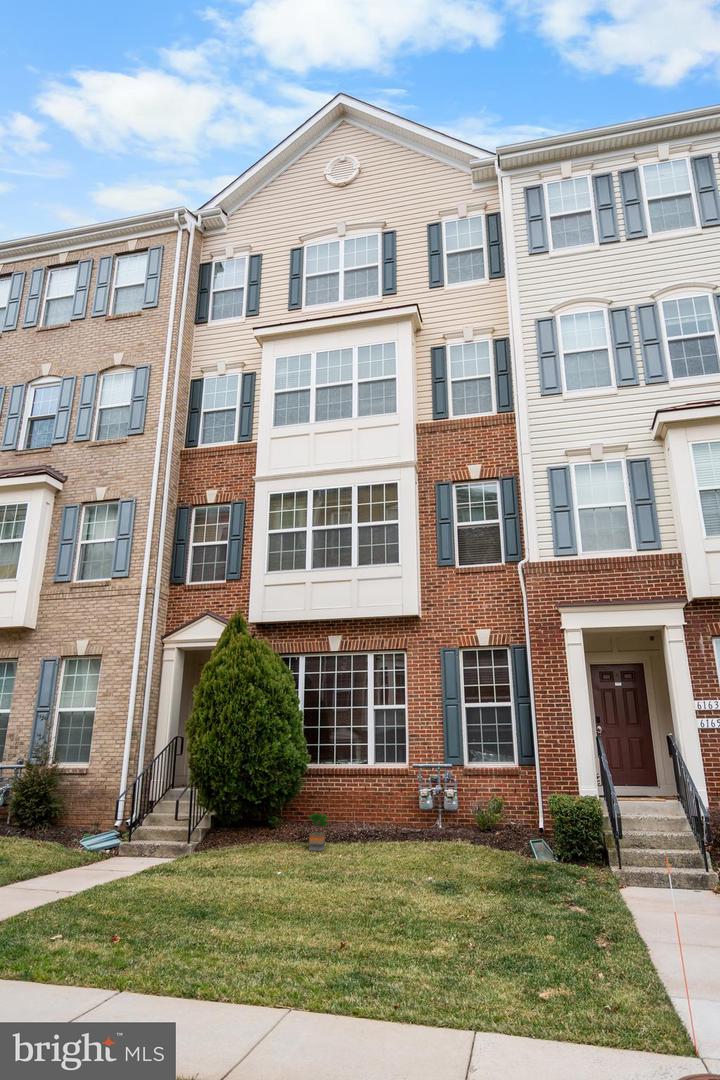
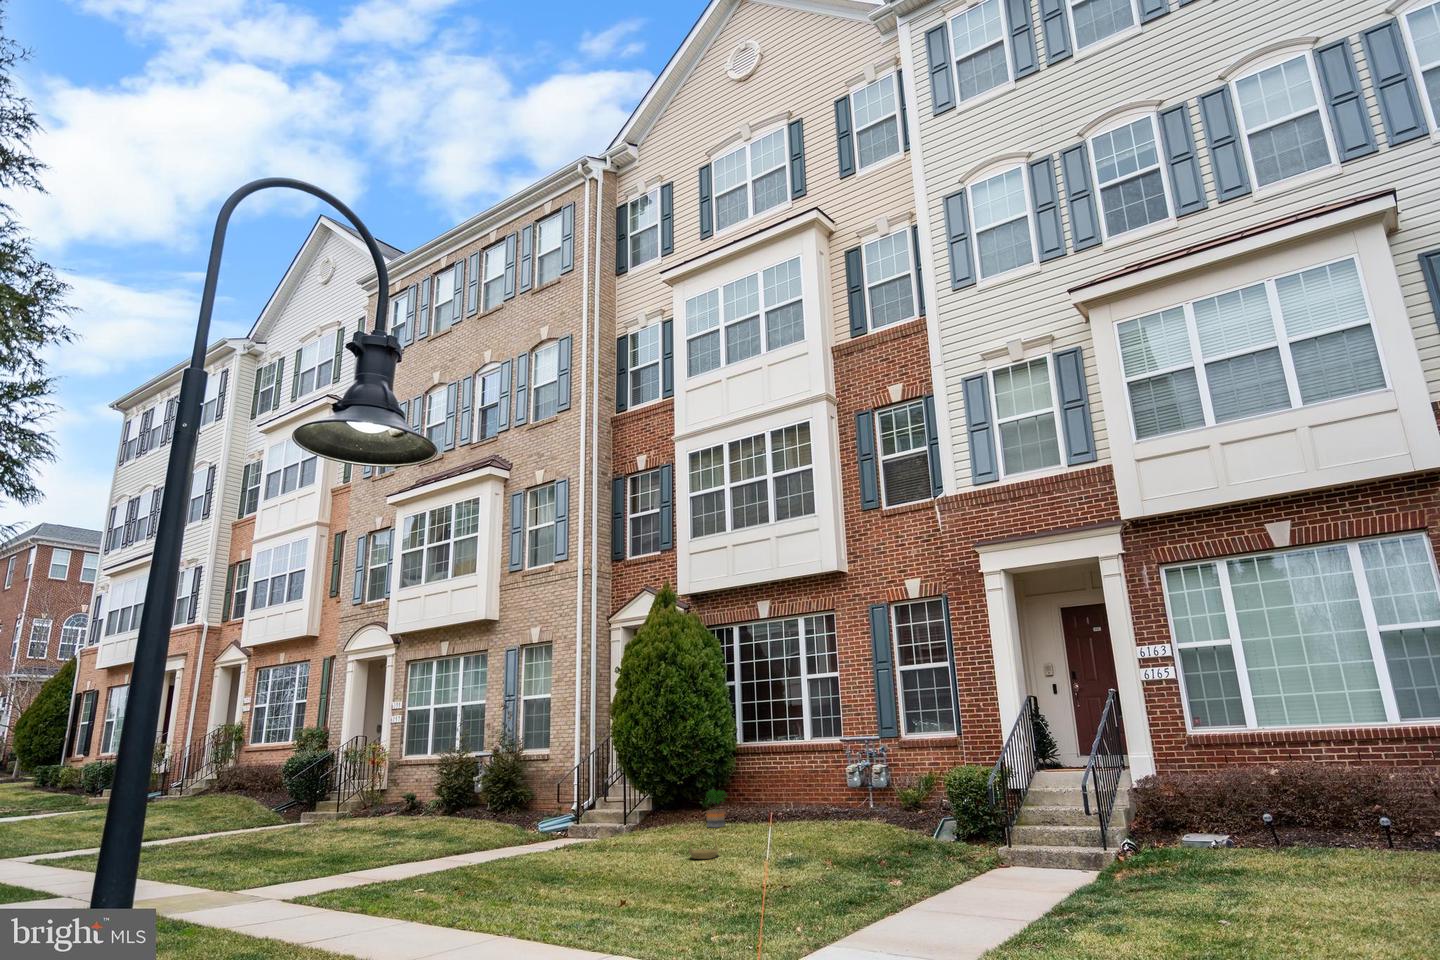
basket: none [367,866,398,898] -> present [689,830,719,859]

